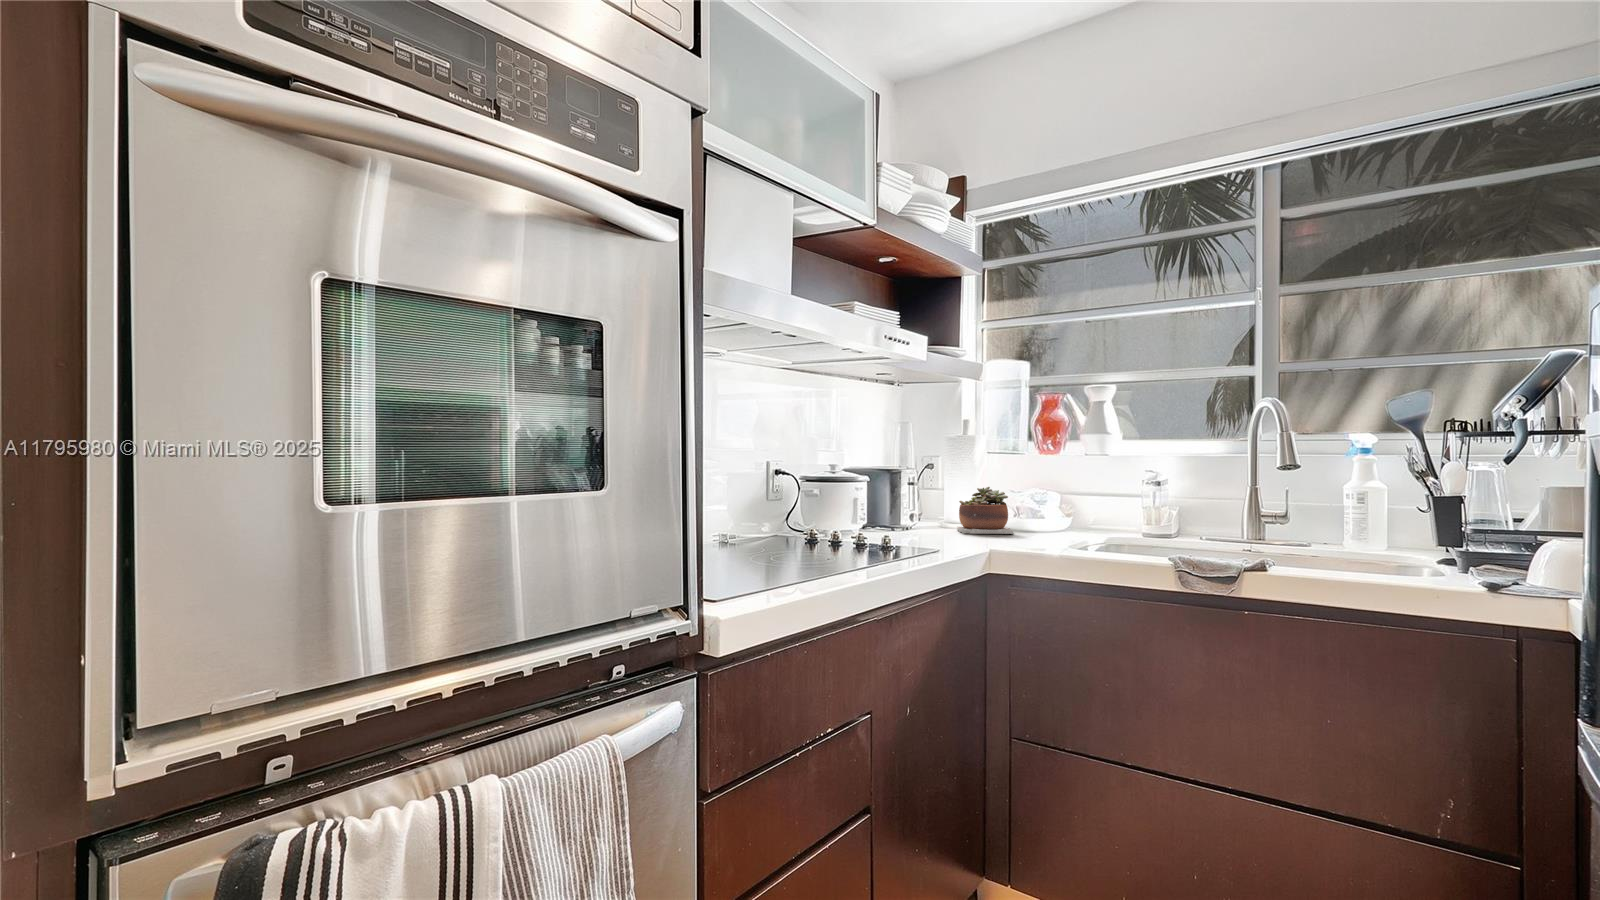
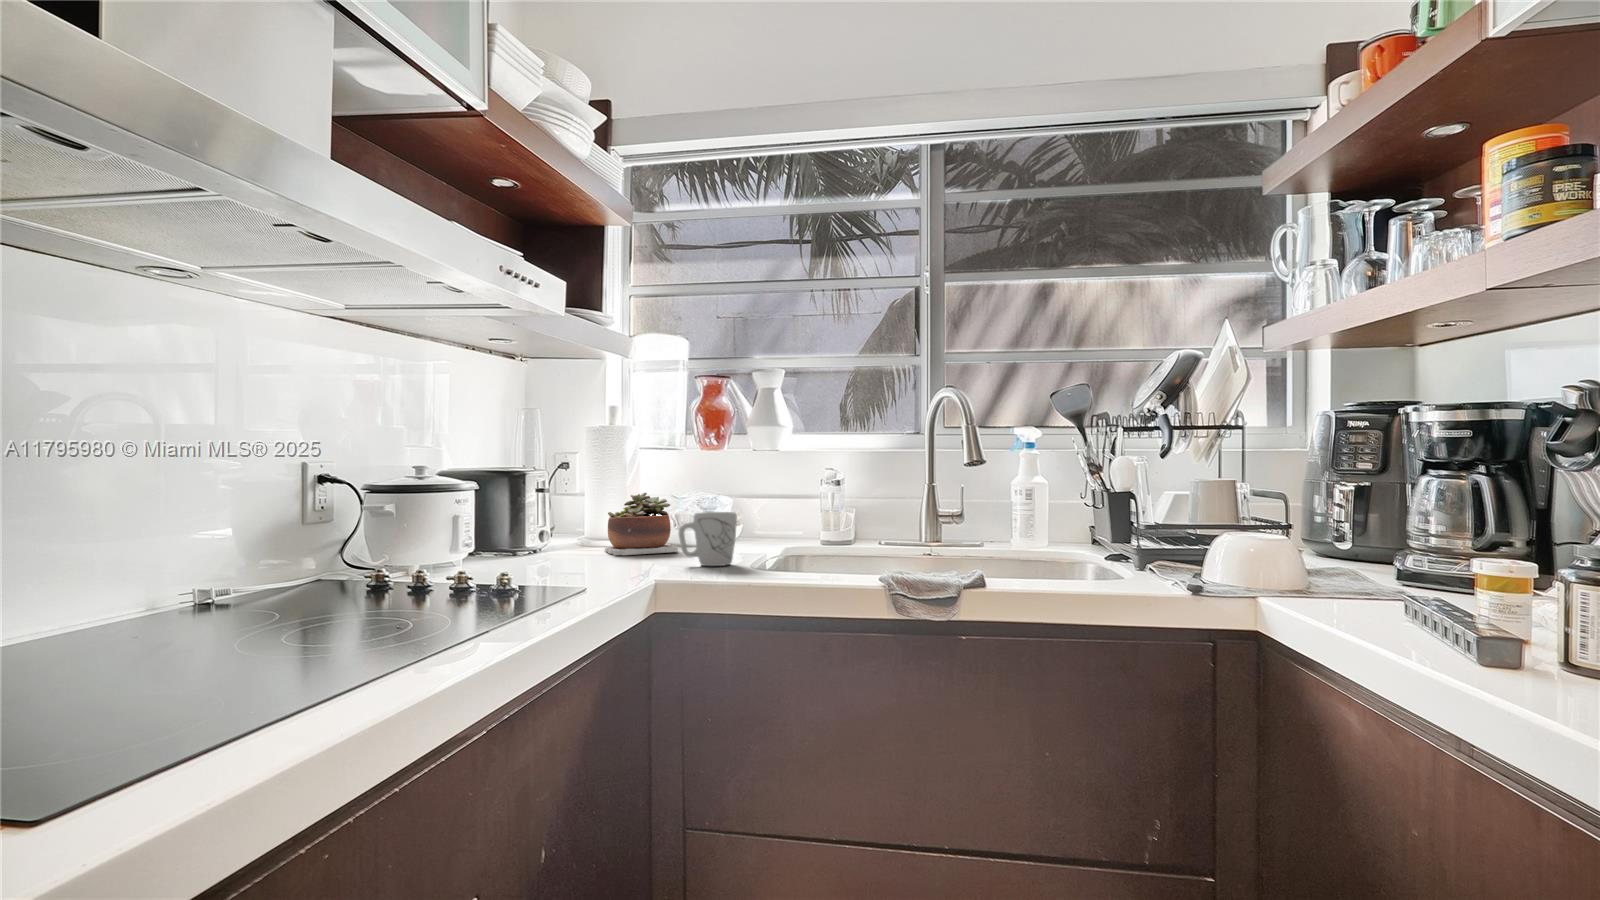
mug: none [1010,503,1057,545] -> present [678,512,737,566]

